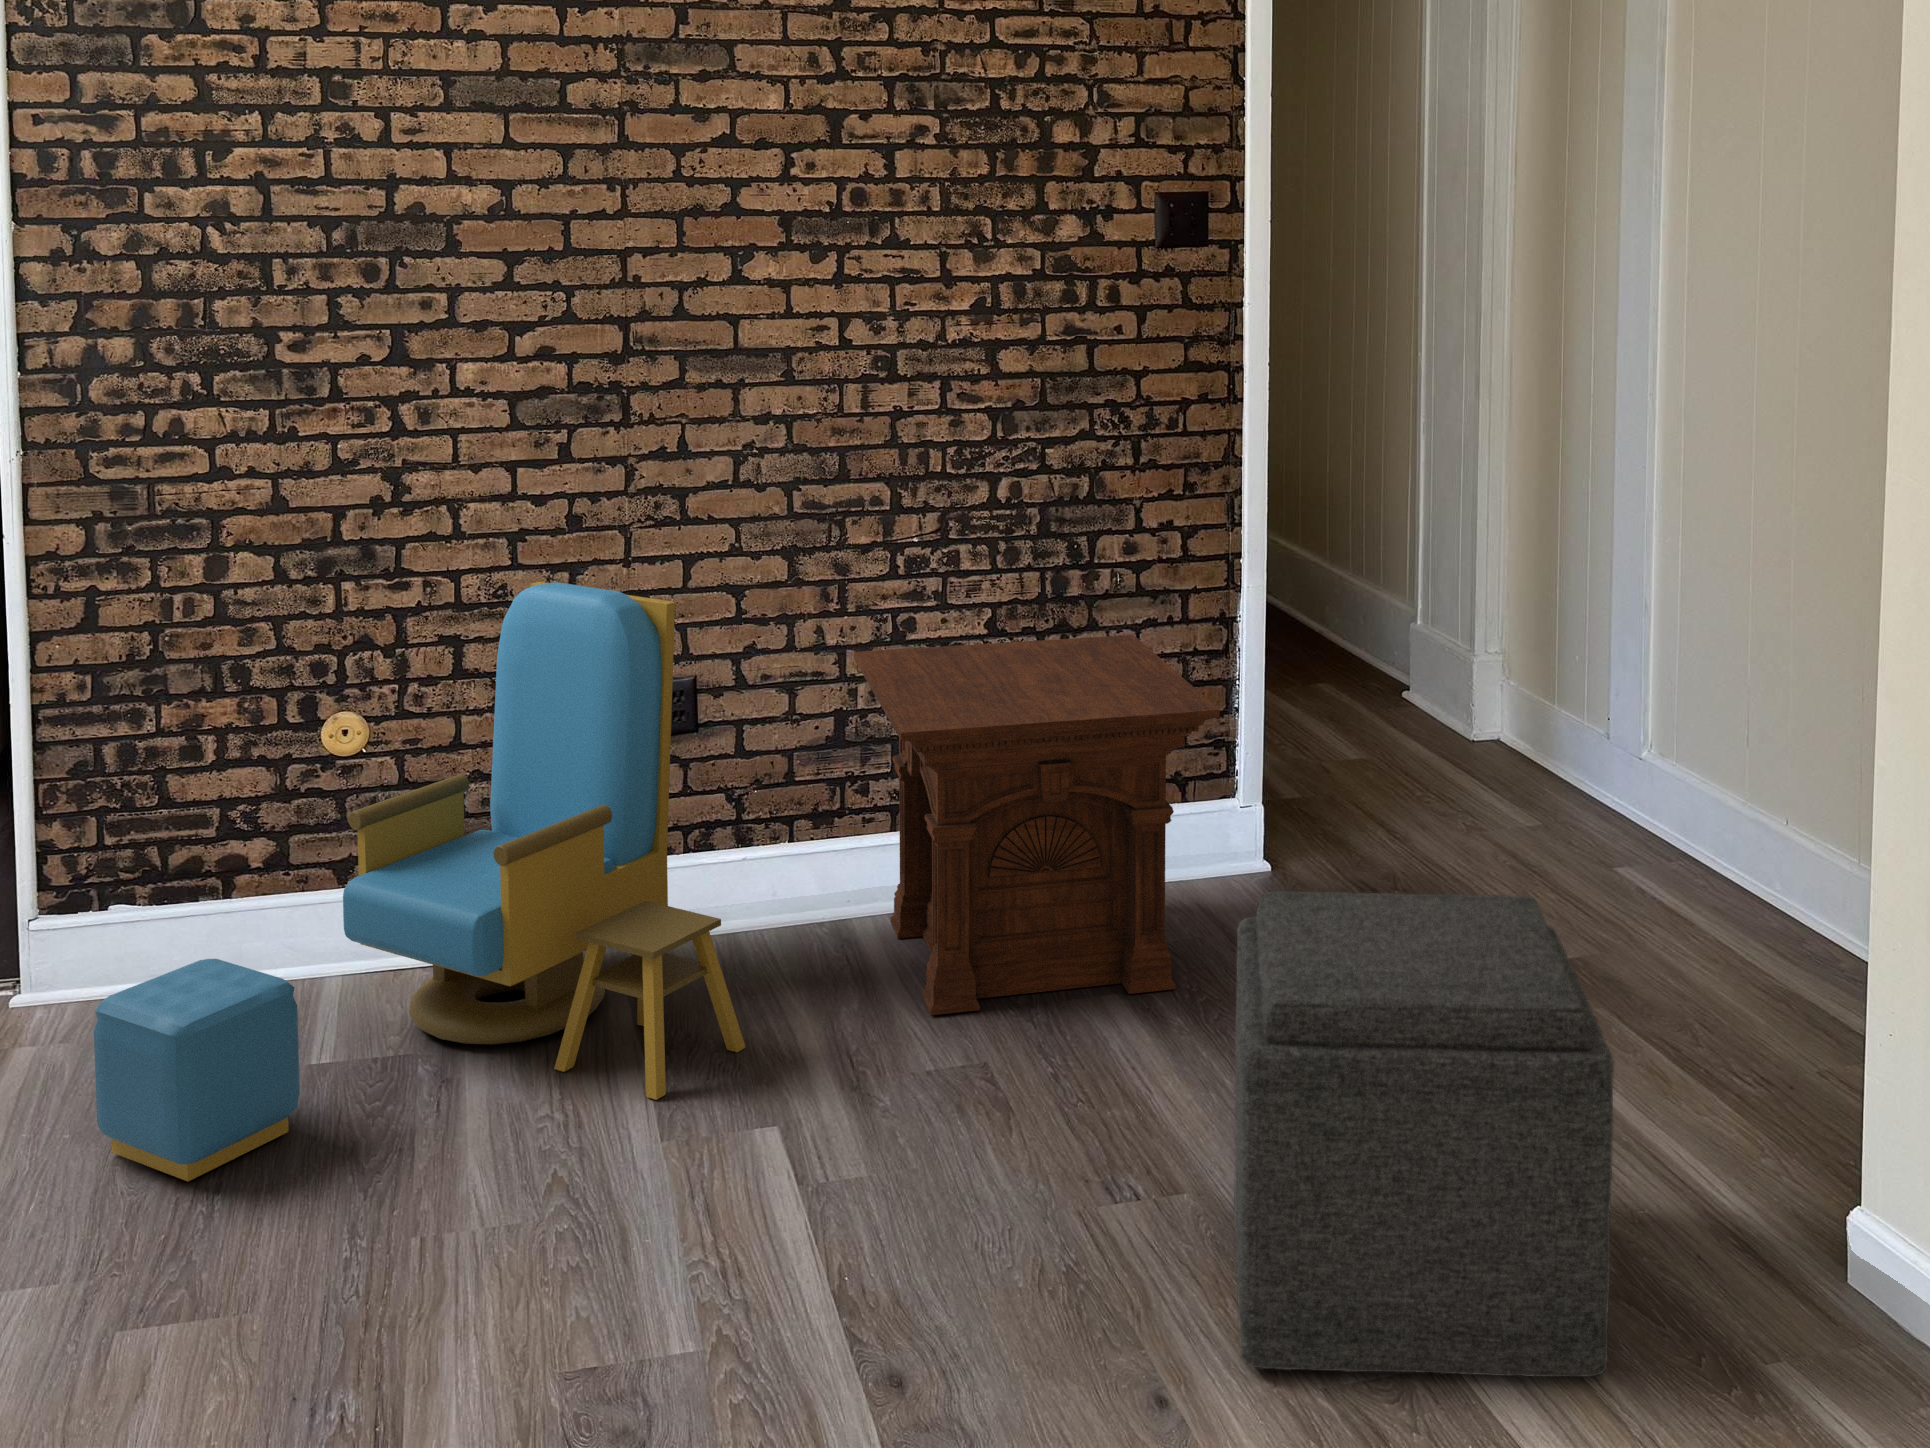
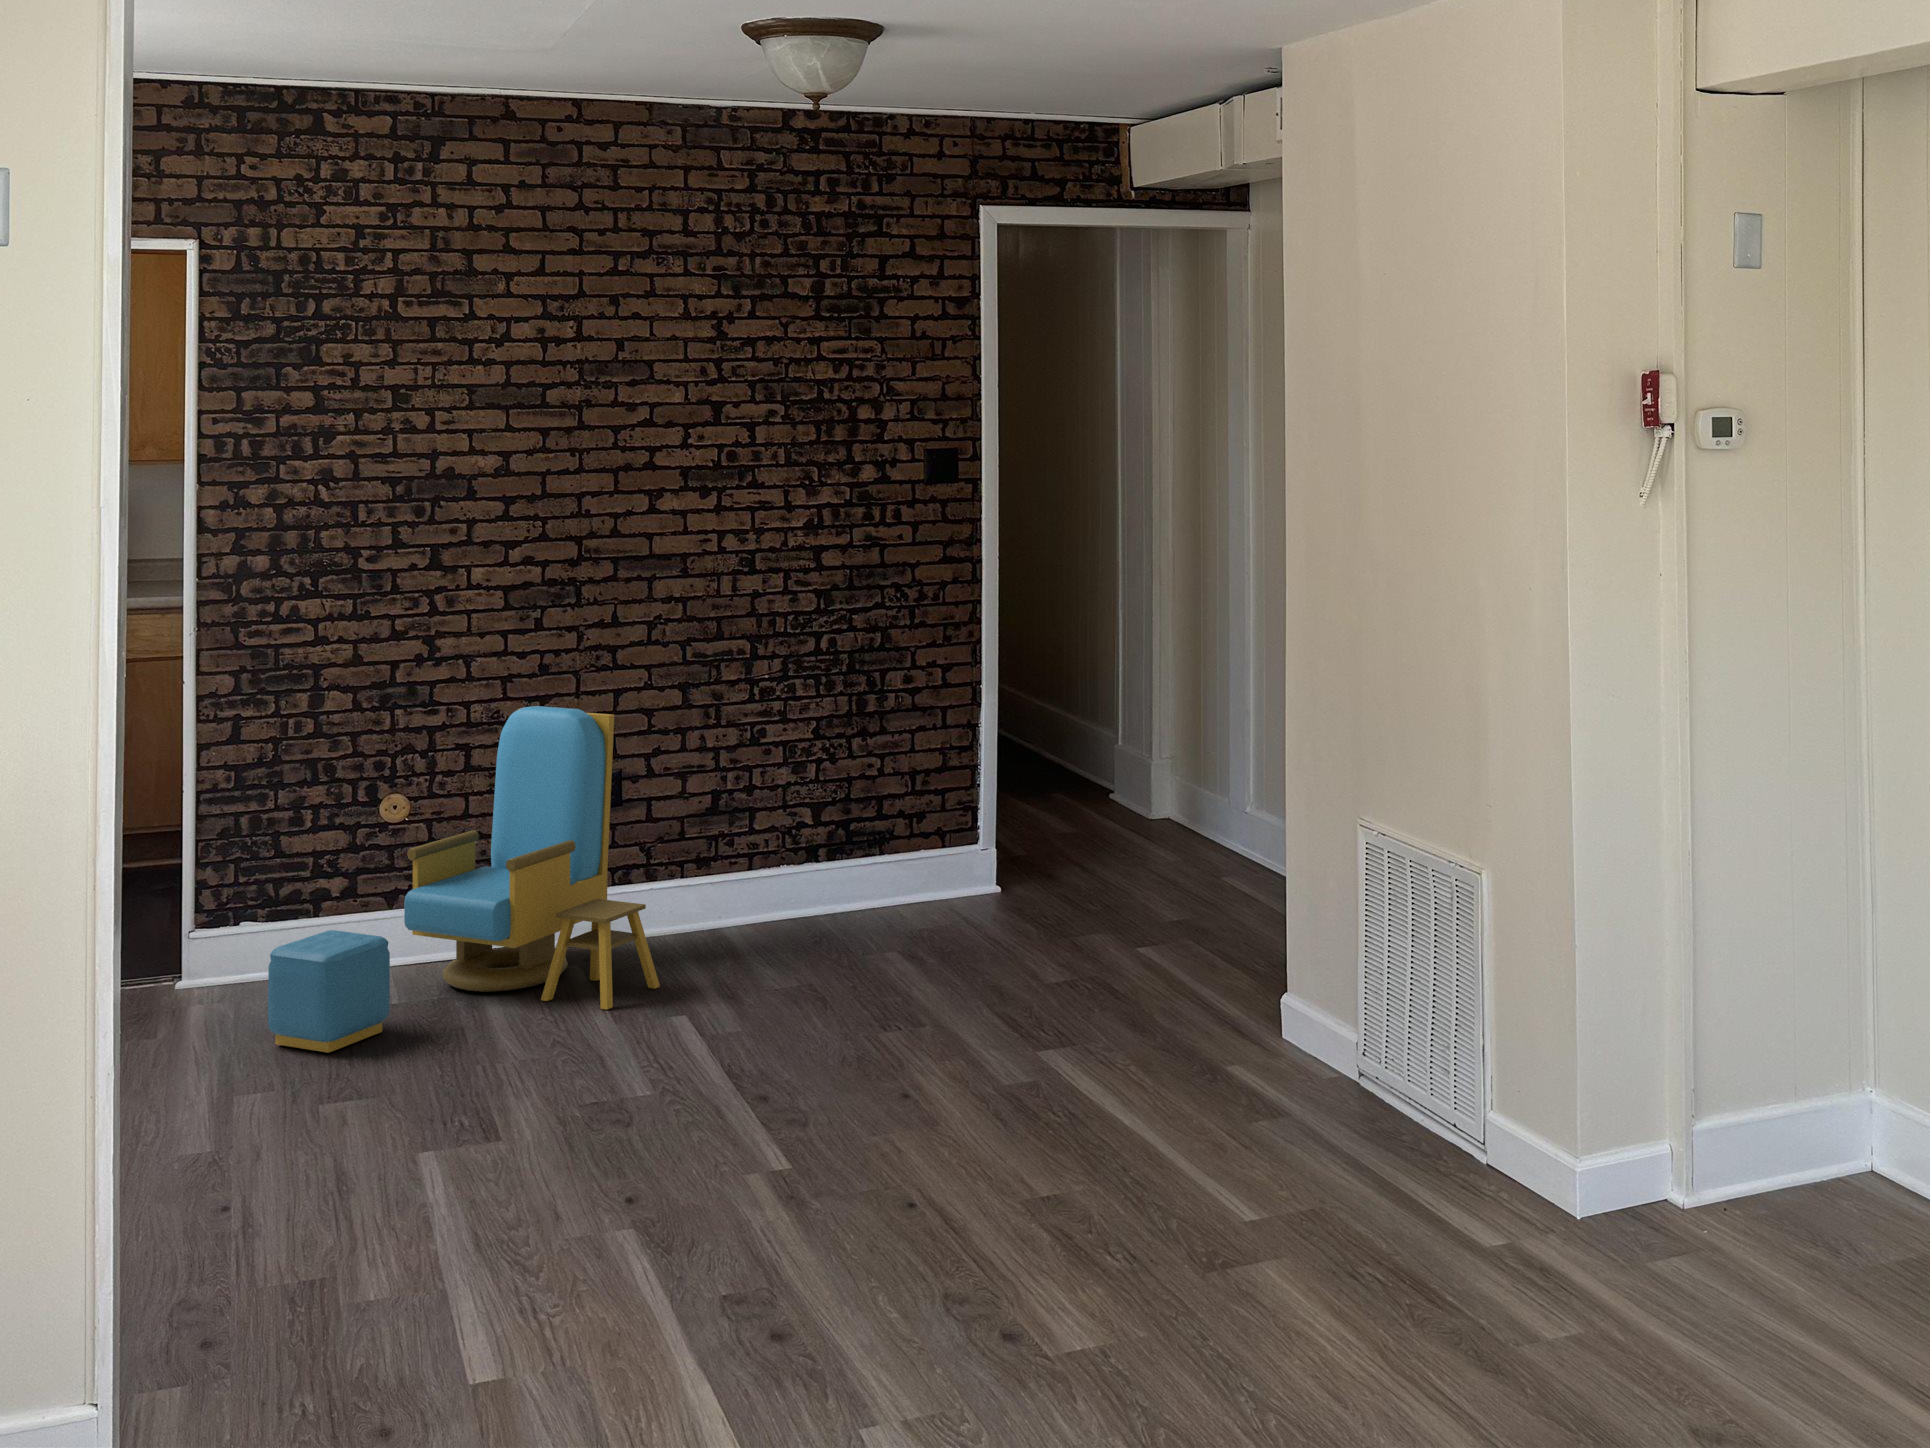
side table: present [854,635,1220,1015] -> none [727,738,956,968]
ottoman: present [1234,891,1614,1377] -> none [943,845,1138,1086]

